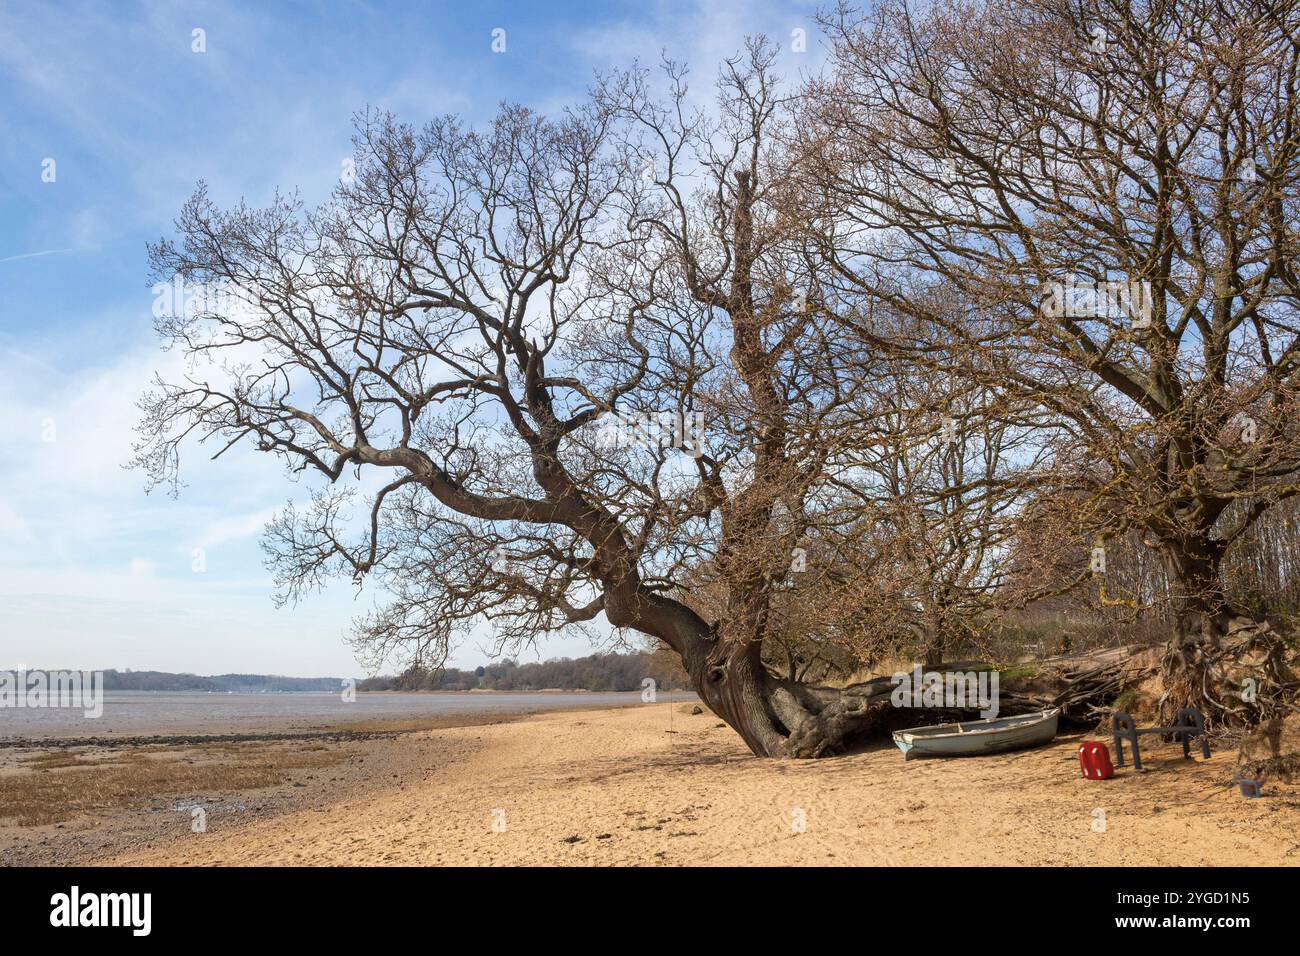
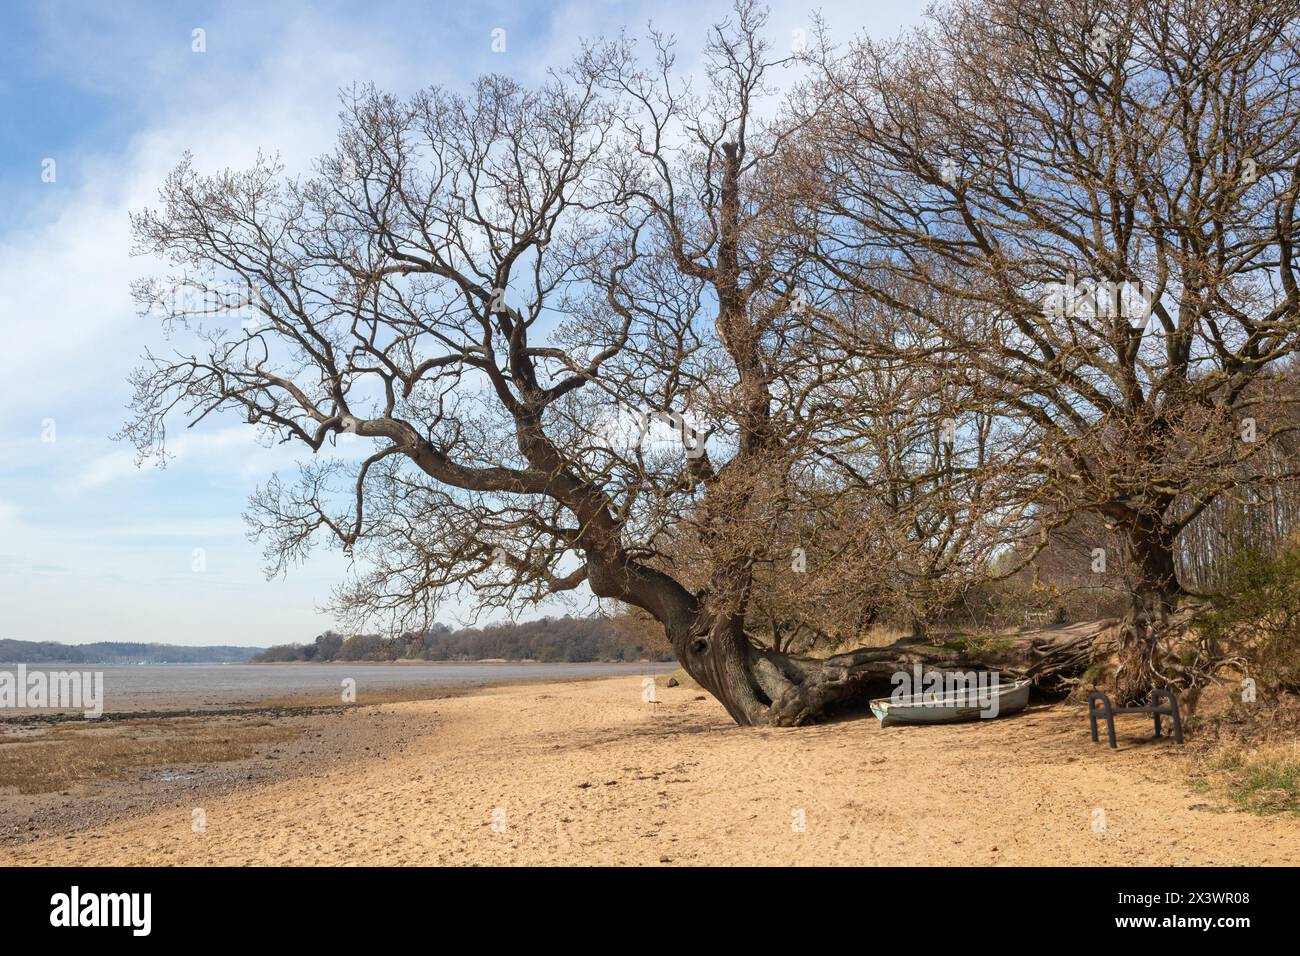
backpack: present [1079,740,1114,780] -> none [1057,719,1091,758]
watering can: present [1233,775,1267,797] -> none [1211,760,1245,782]

